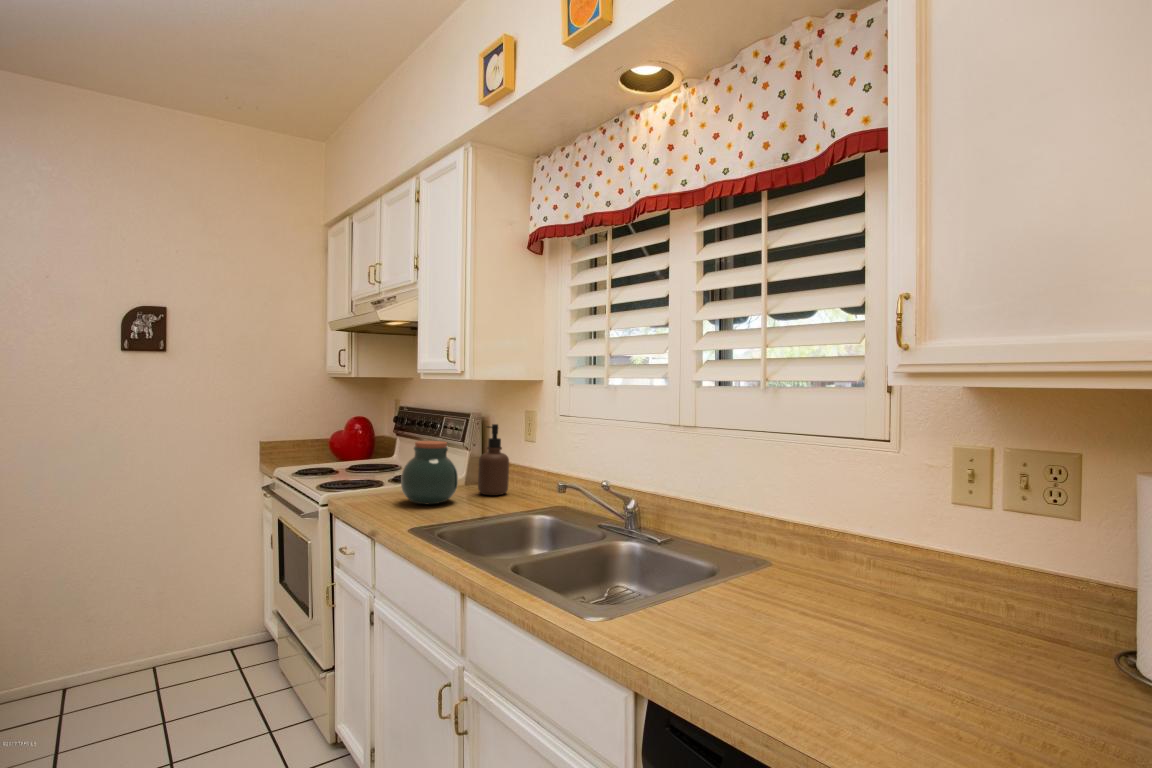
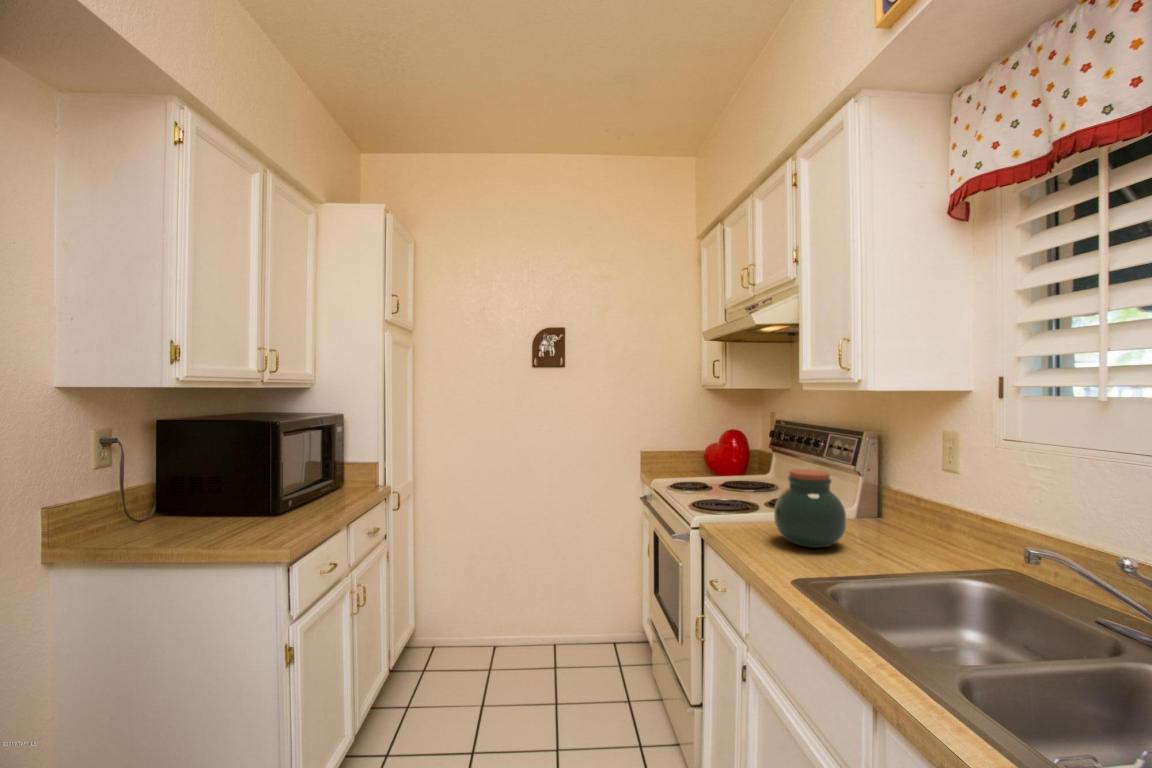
soap dispenser: present [478,424,509,495] -> none [874,451,919,543]

